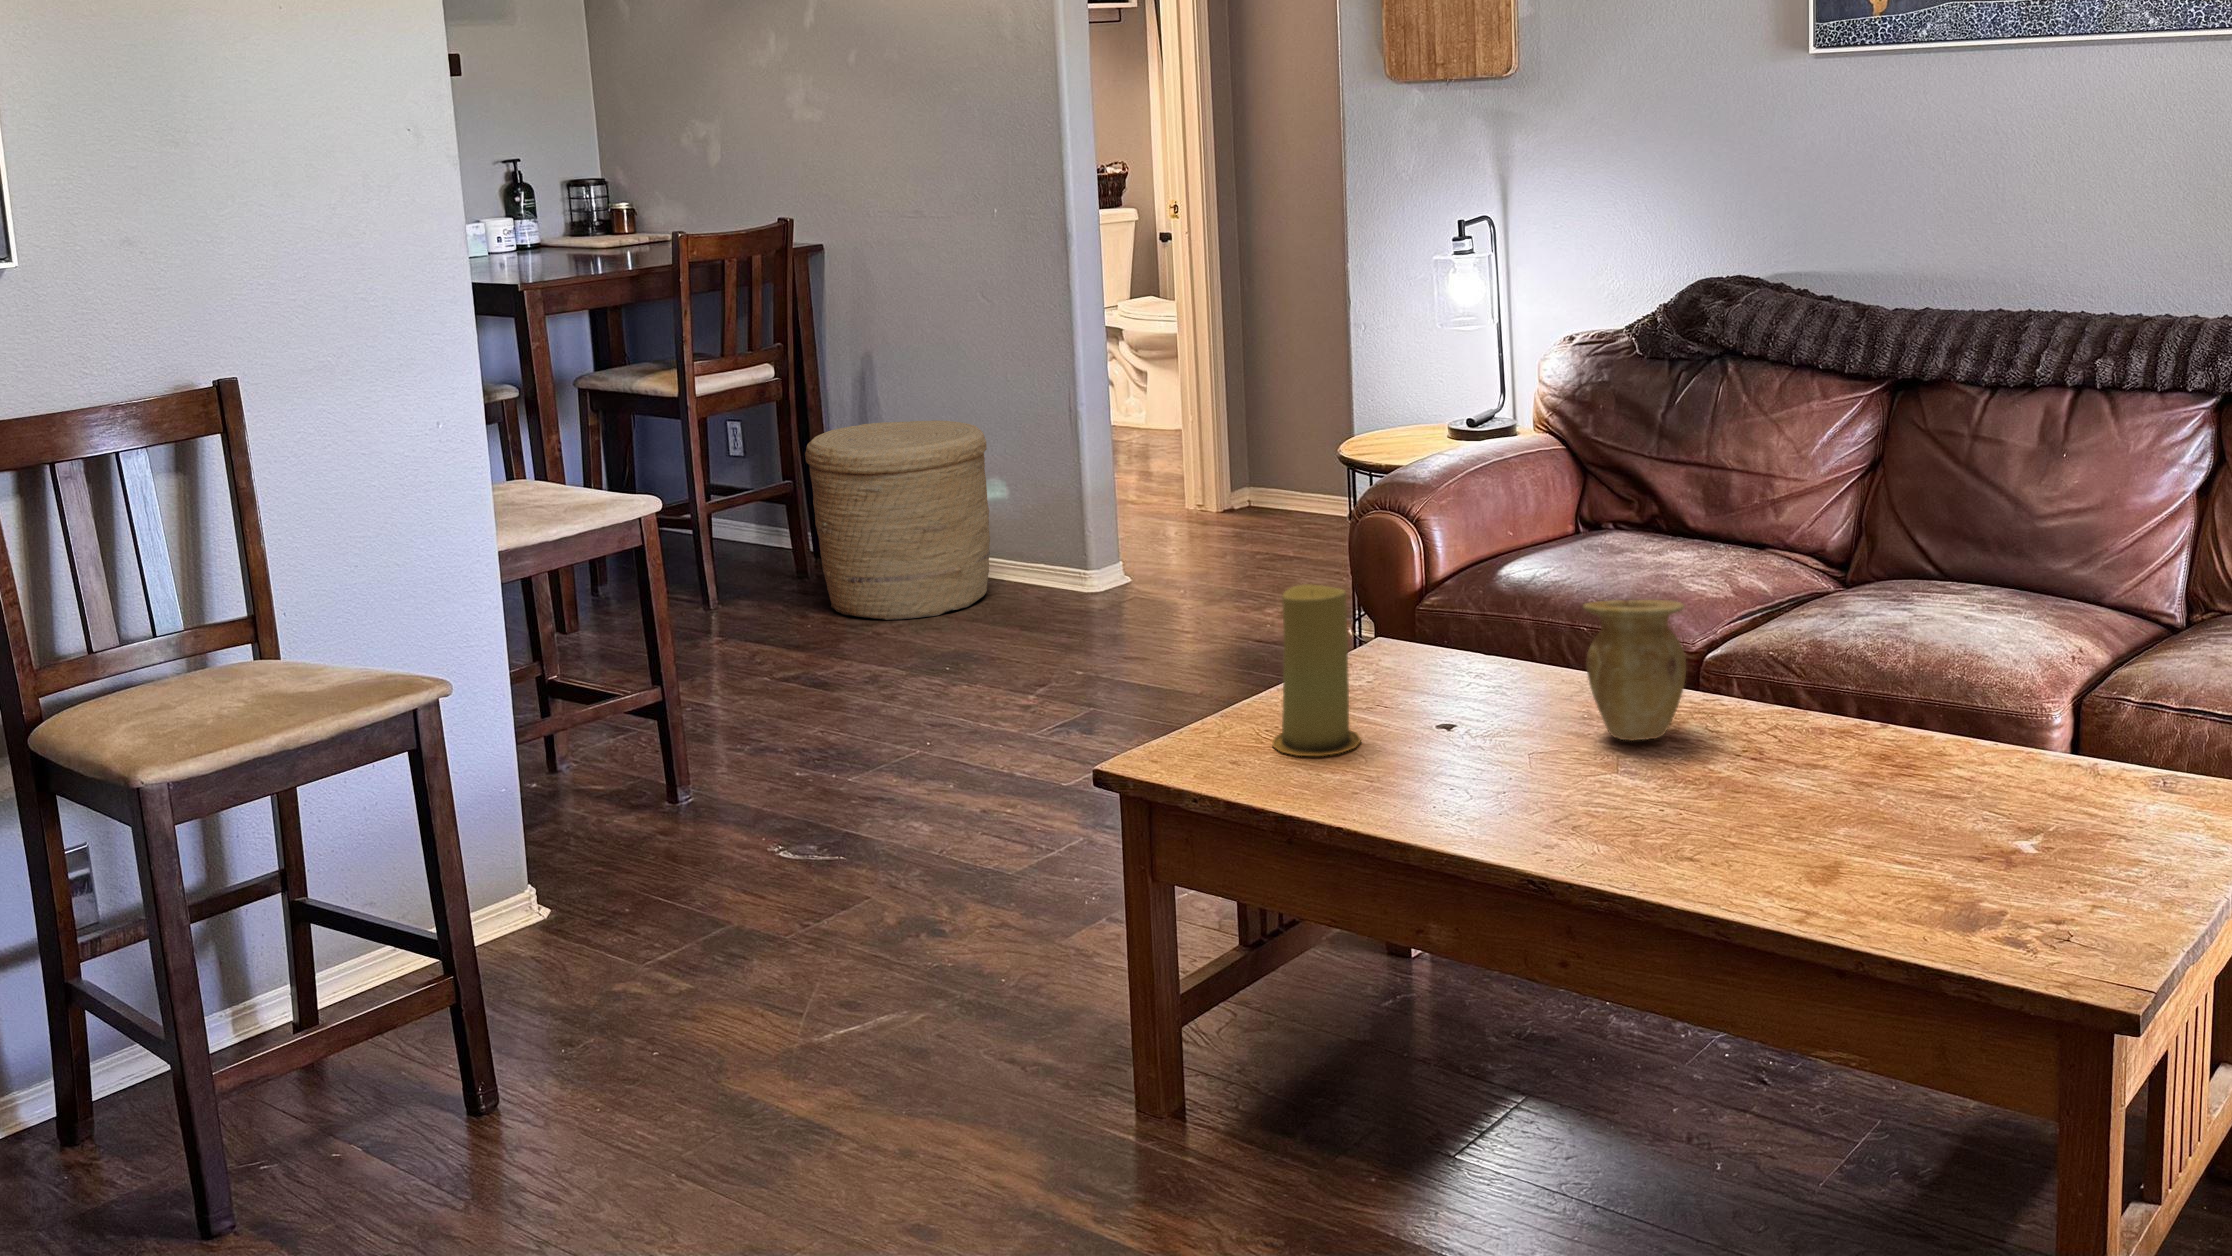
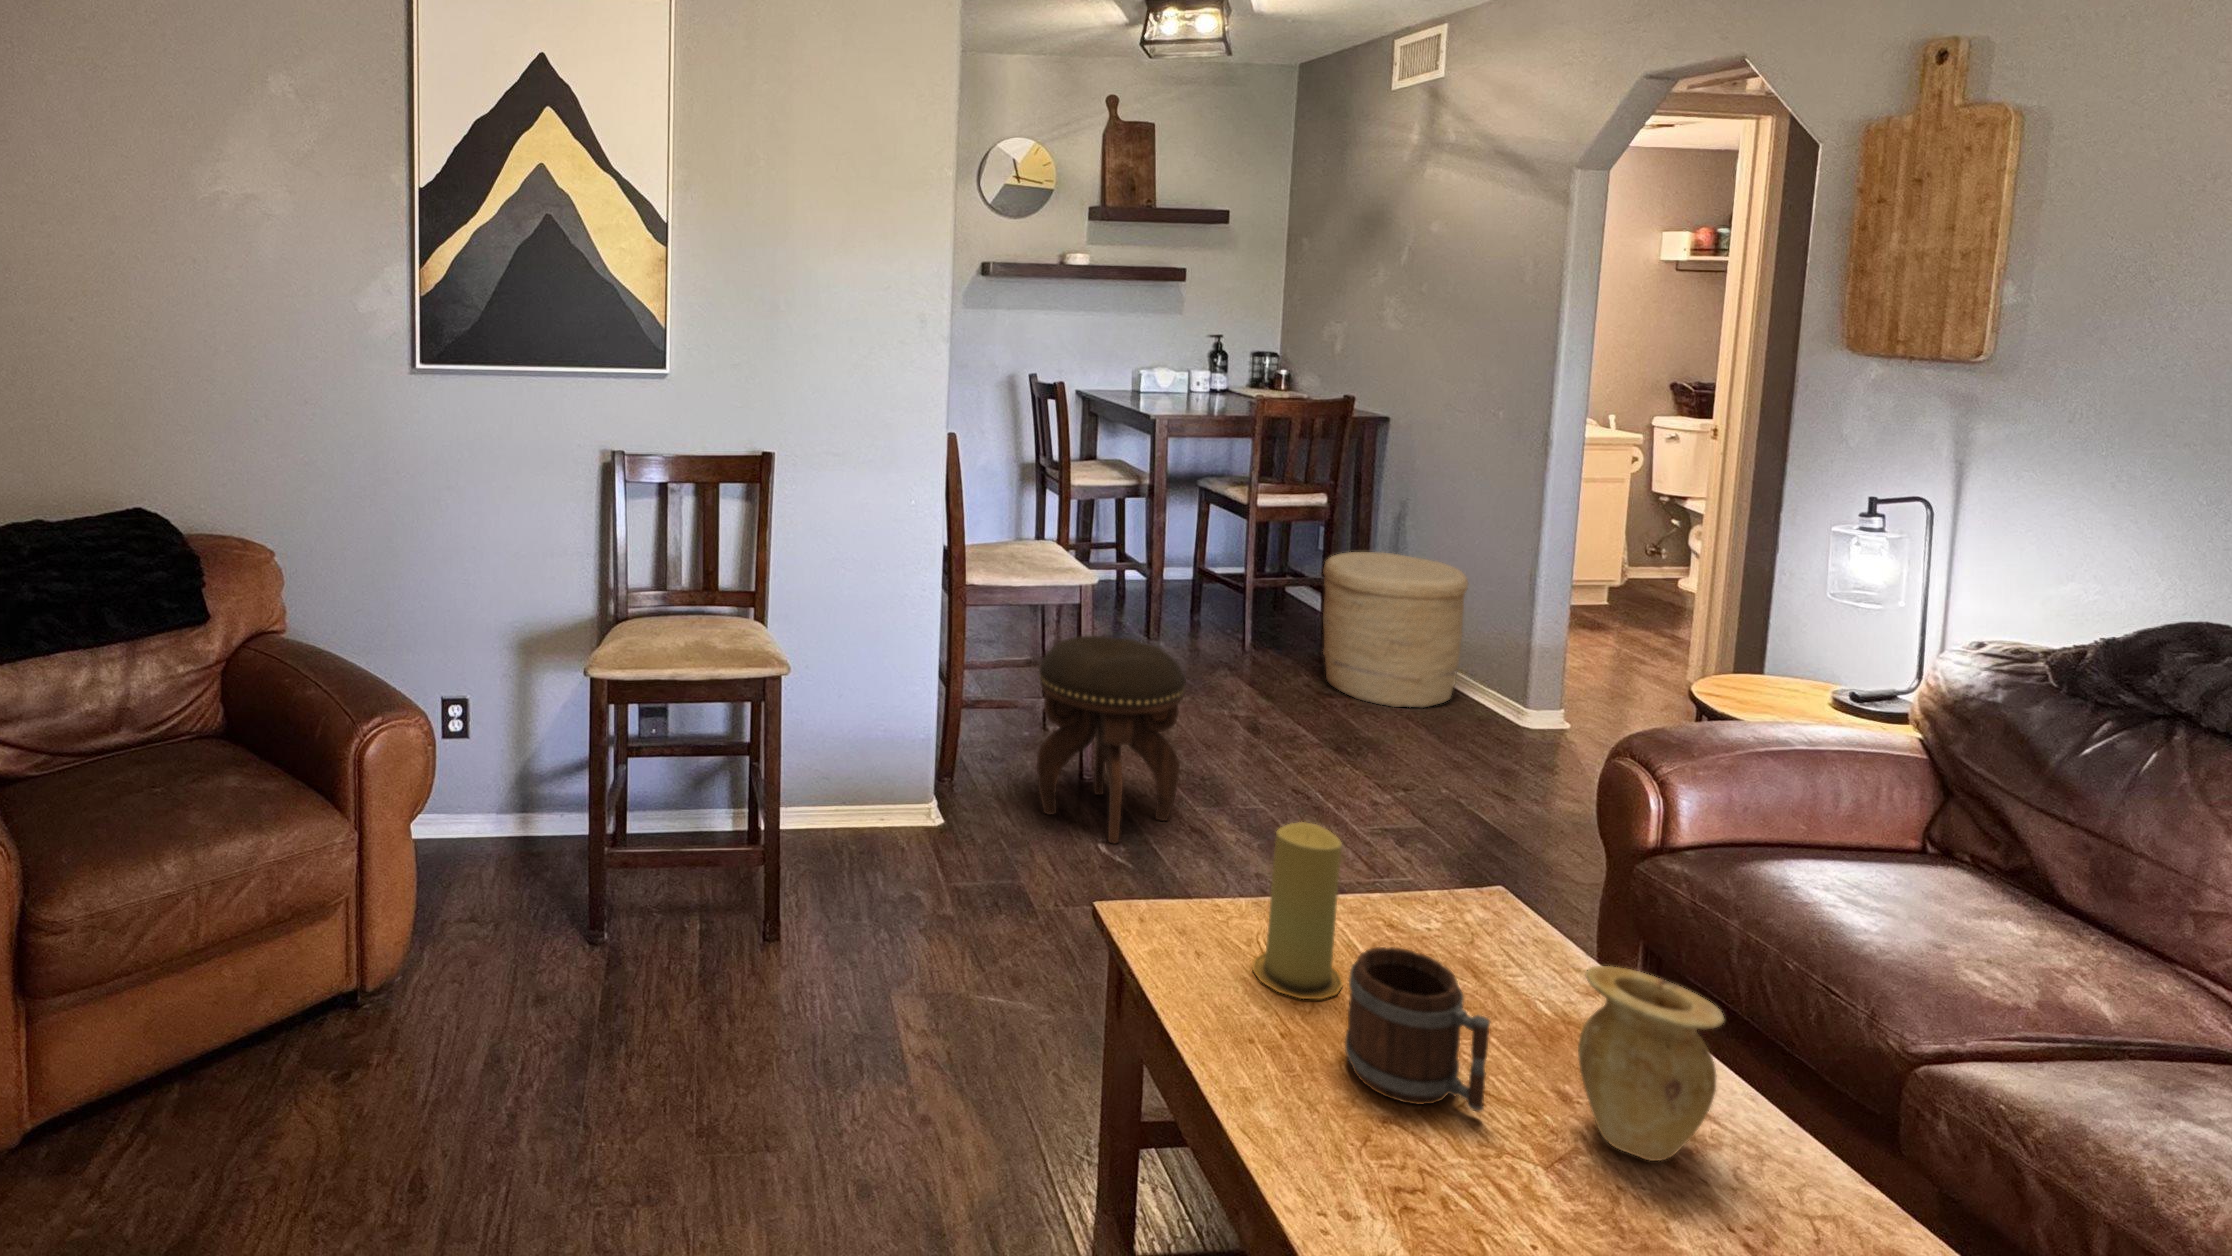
footstool: none [617,569,827,846] -> present [1037,636,1186,843]
mug: none [1411,652,1544,779] -> present [1345,947,1490,1112]

